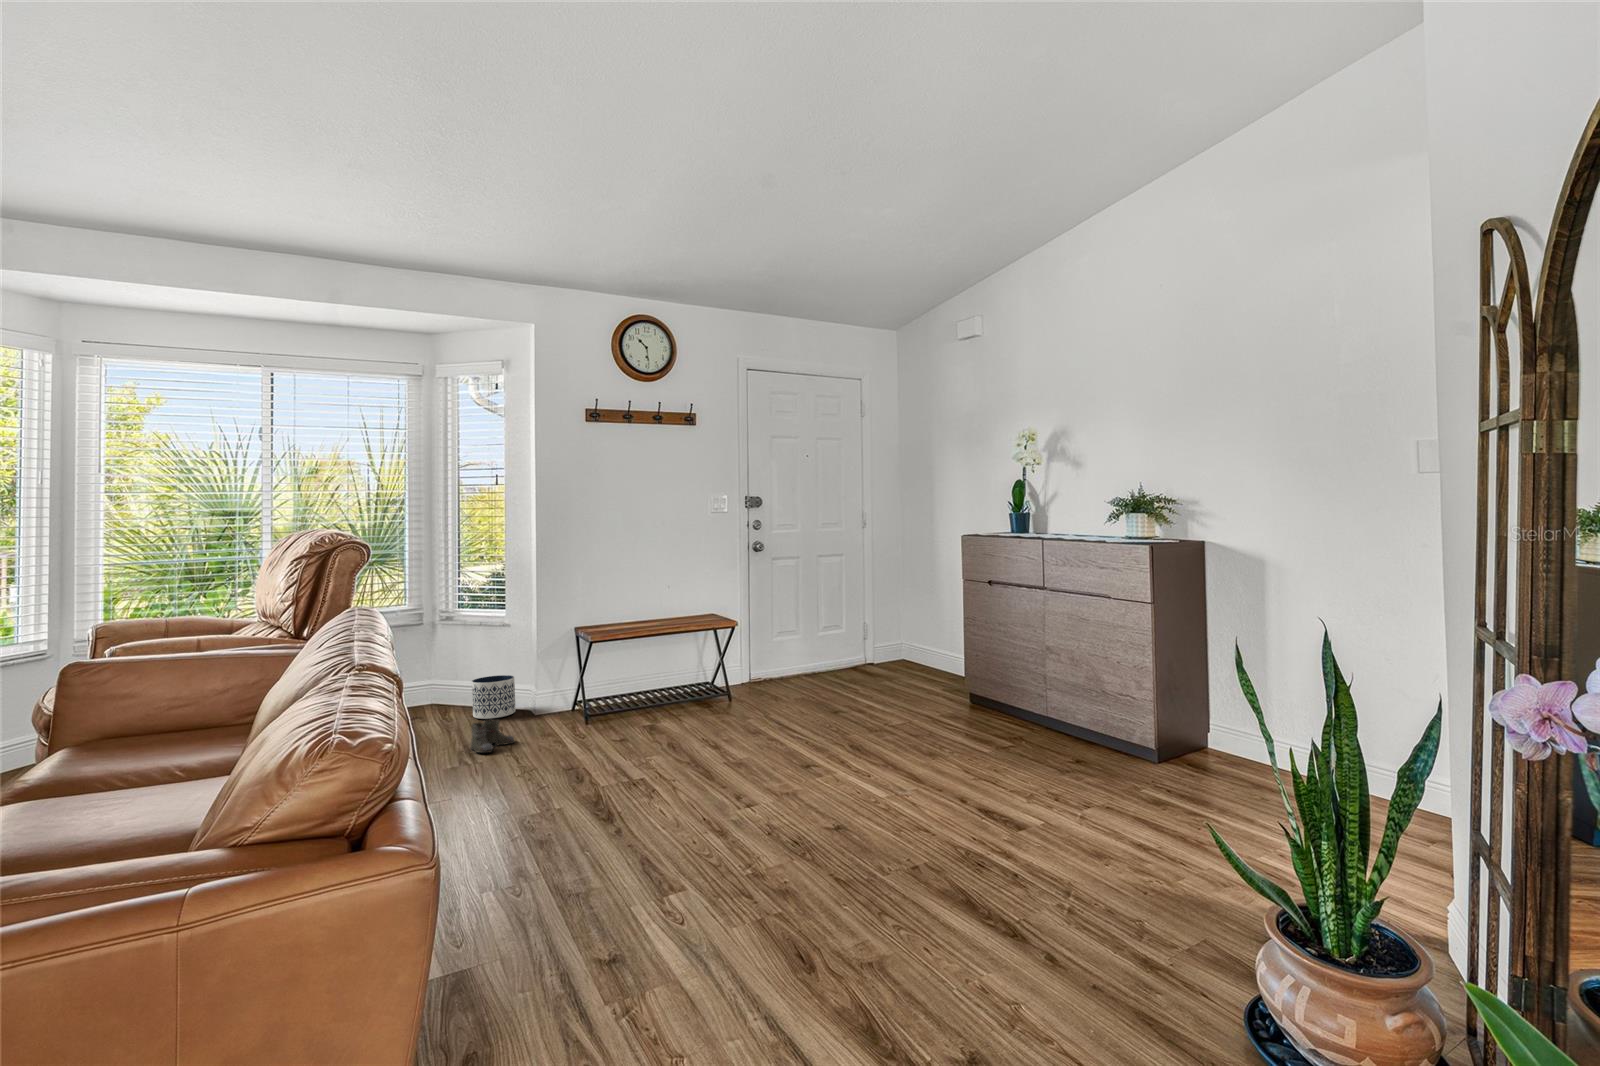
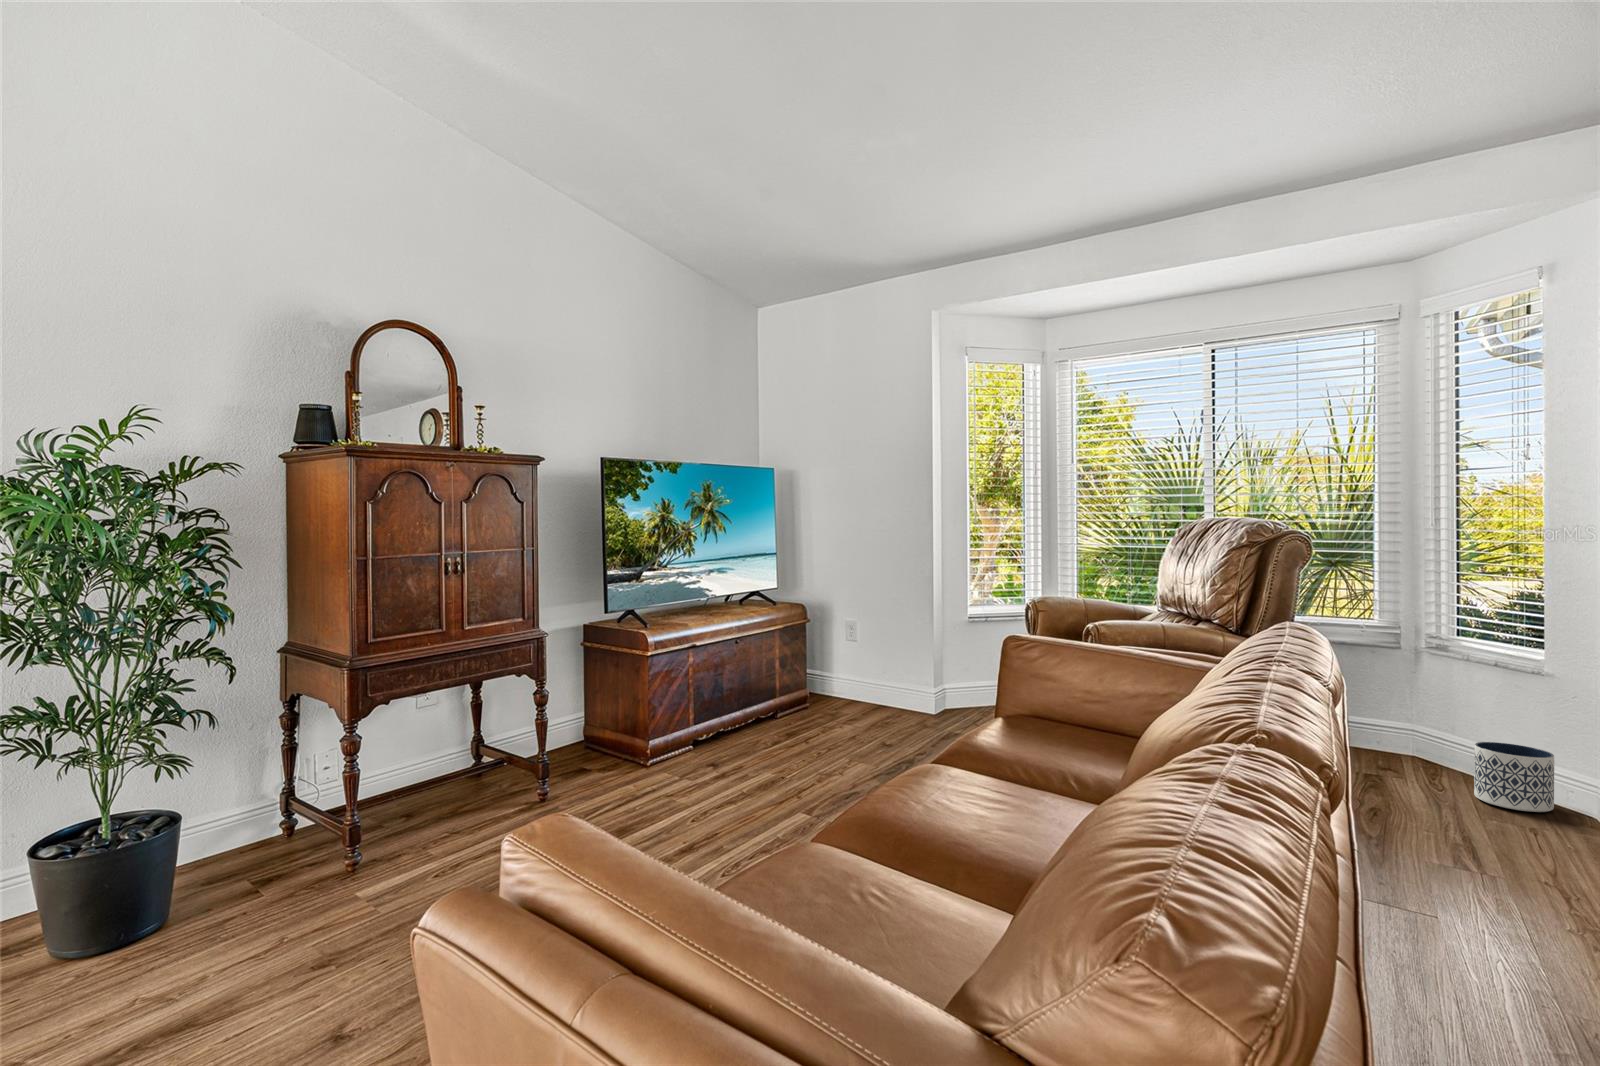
boots: present [471,719,514,753] -> none [1455,811,1550,866]

